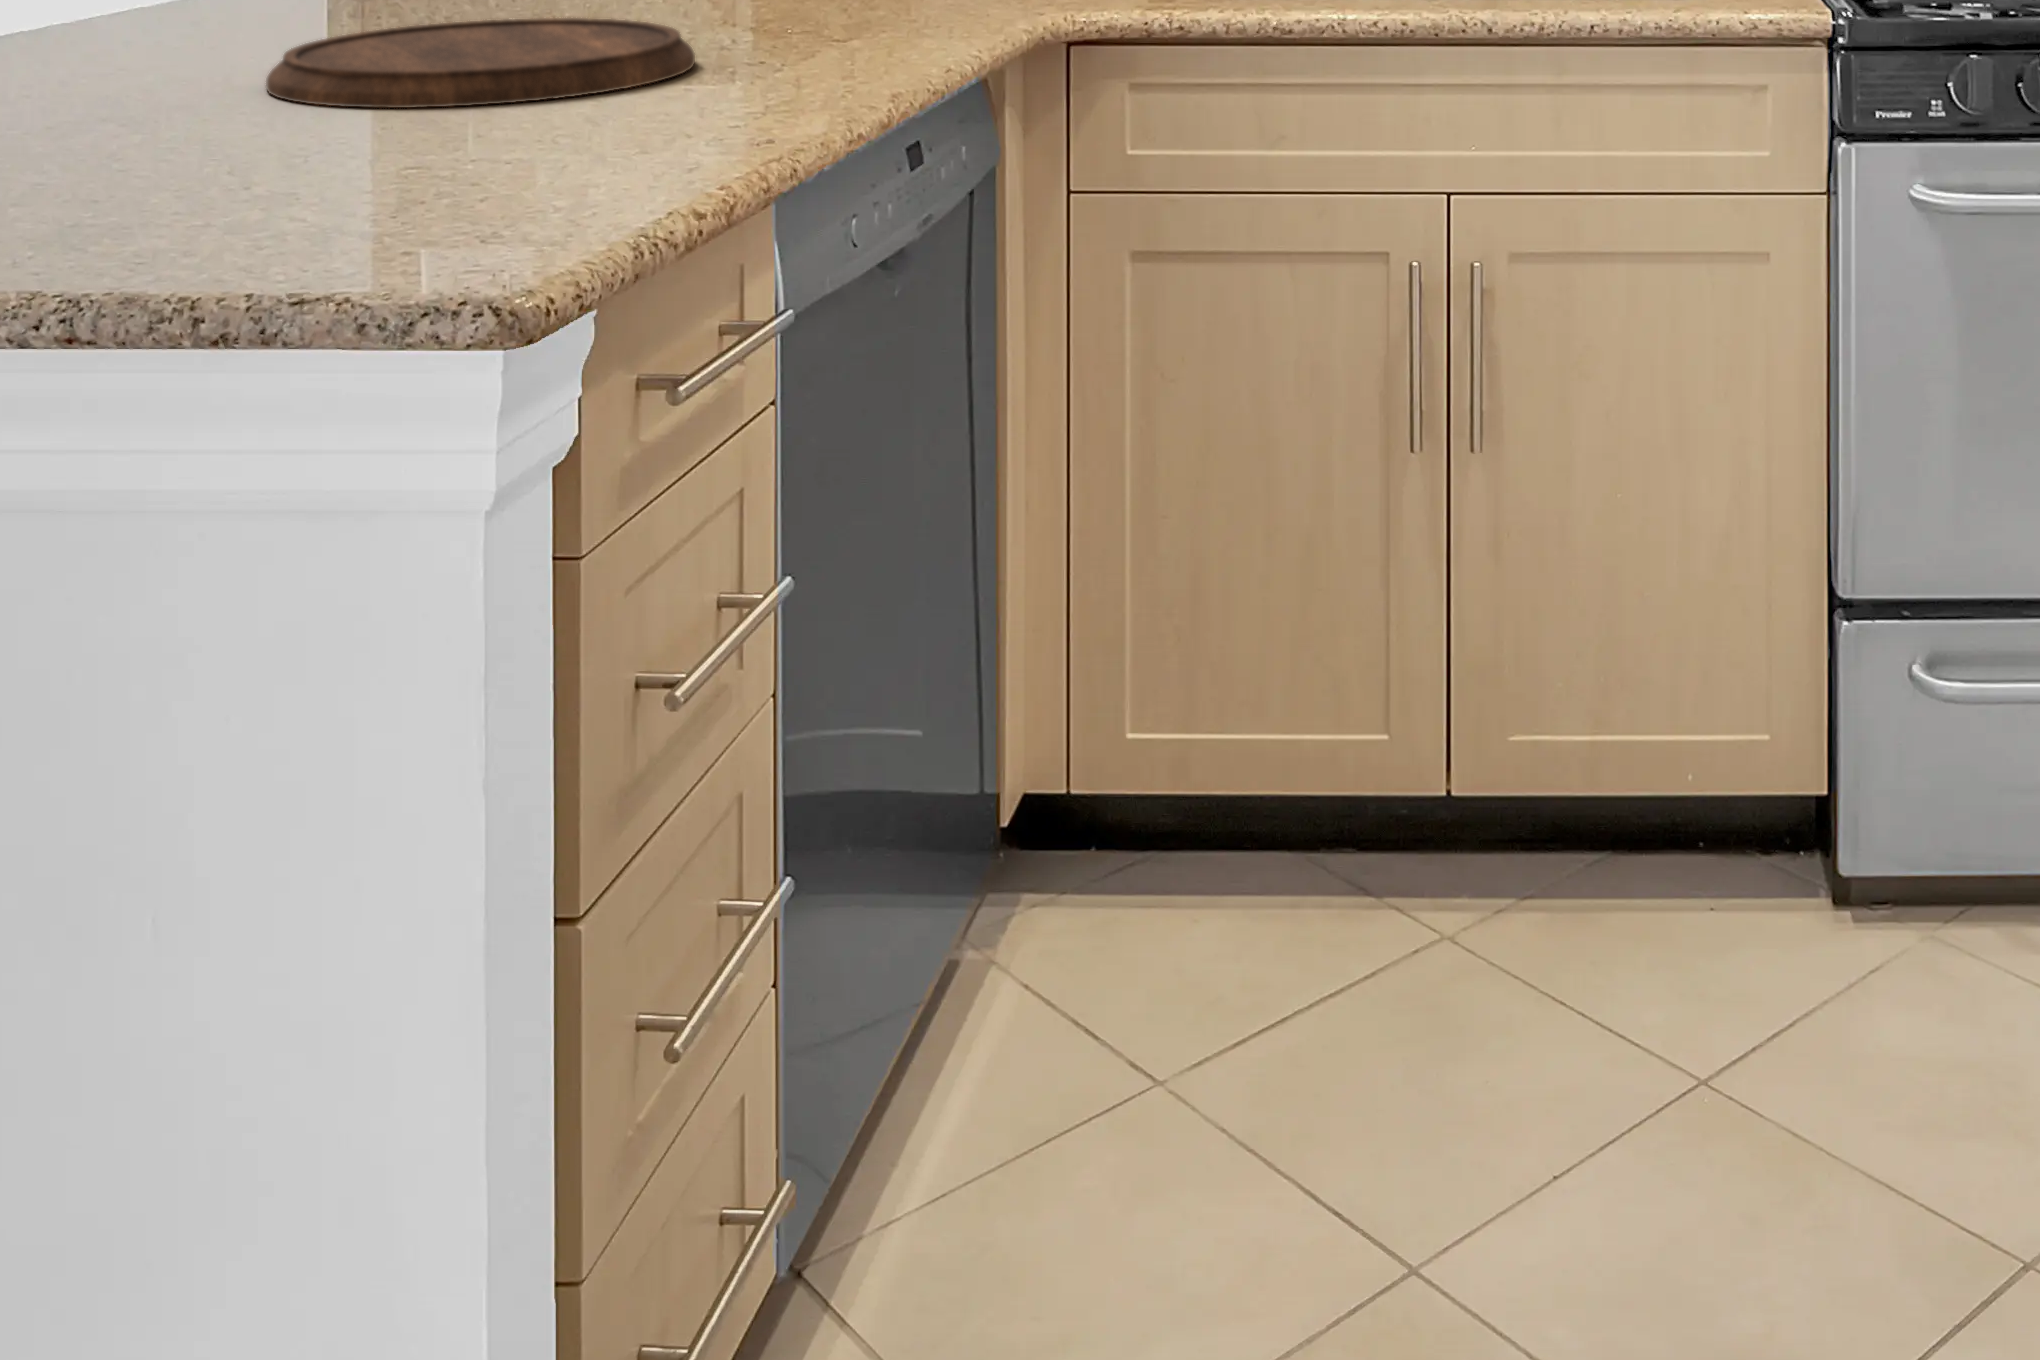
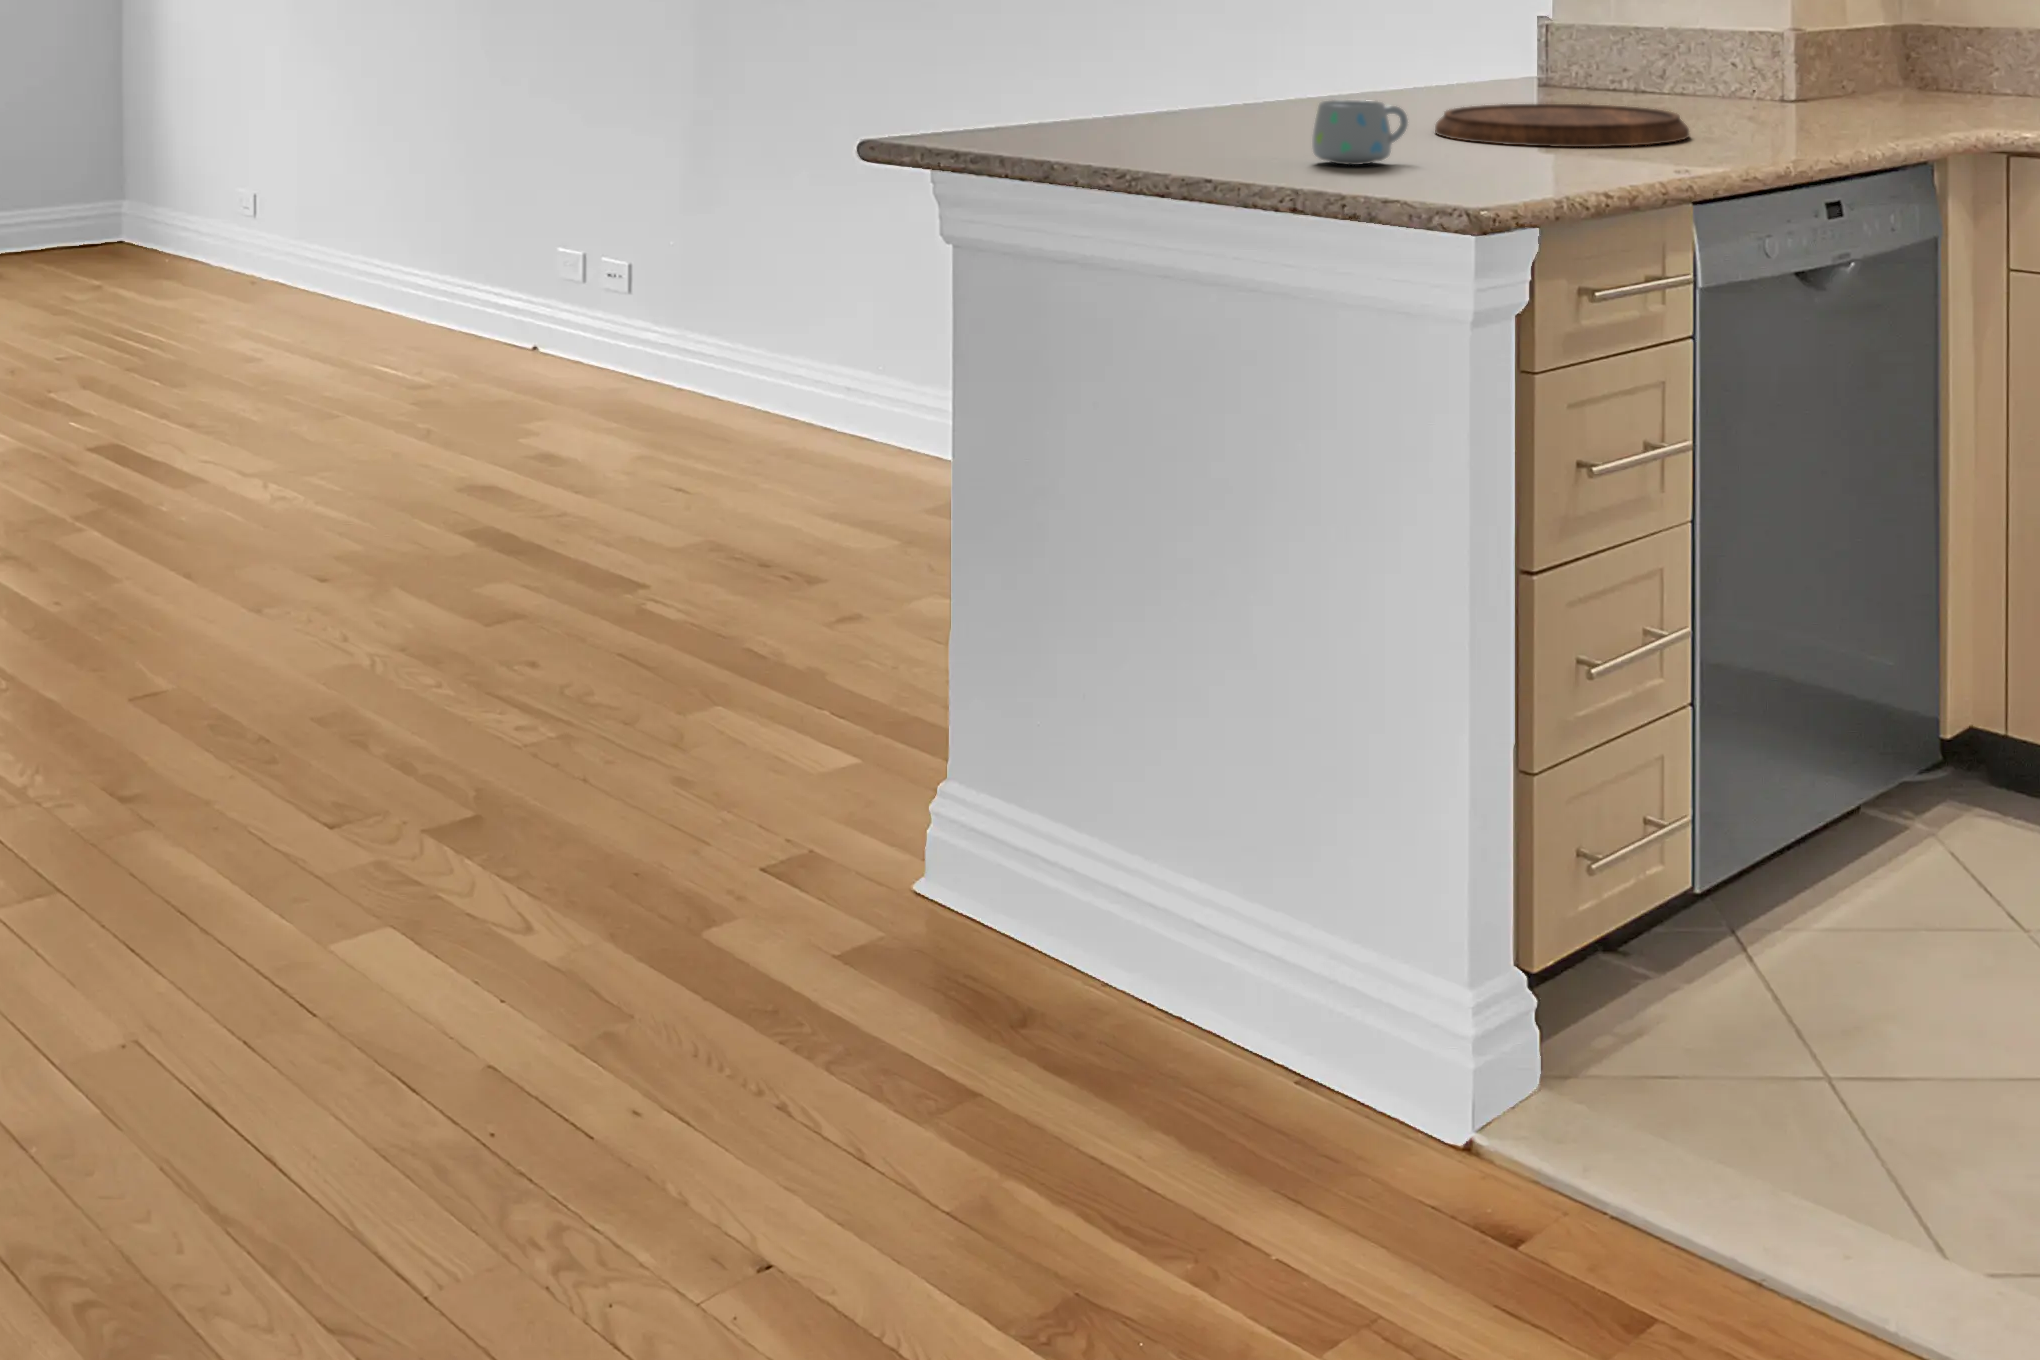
mug: none [77,72,274,199] -> present [1312,100,1408,165]

